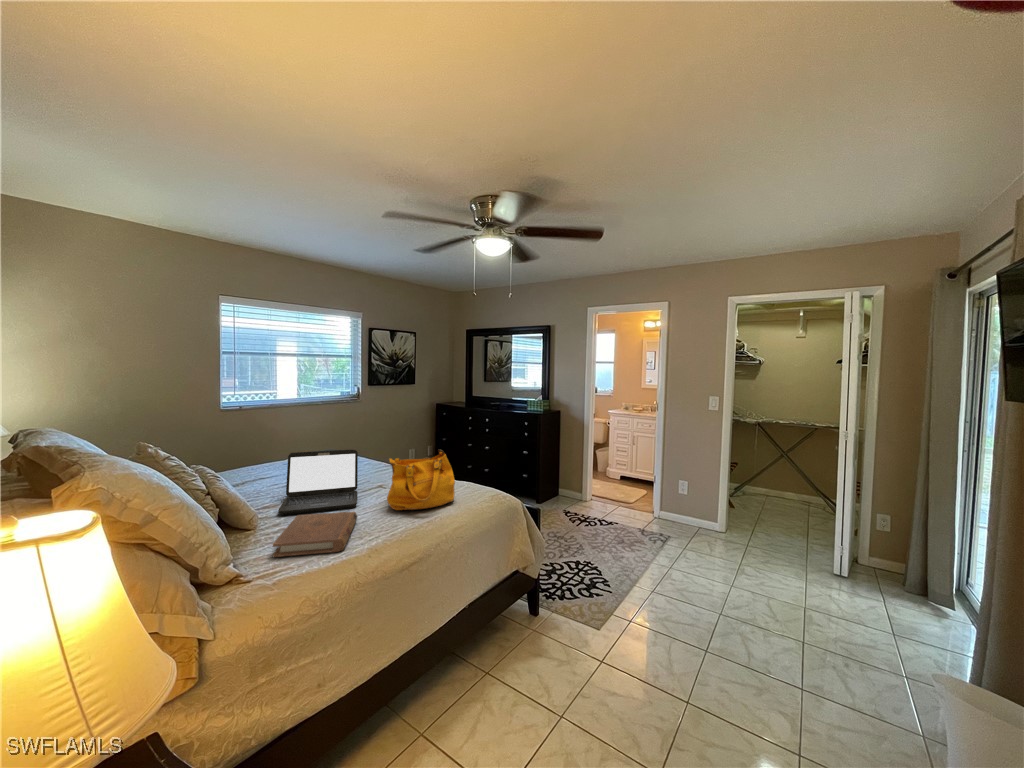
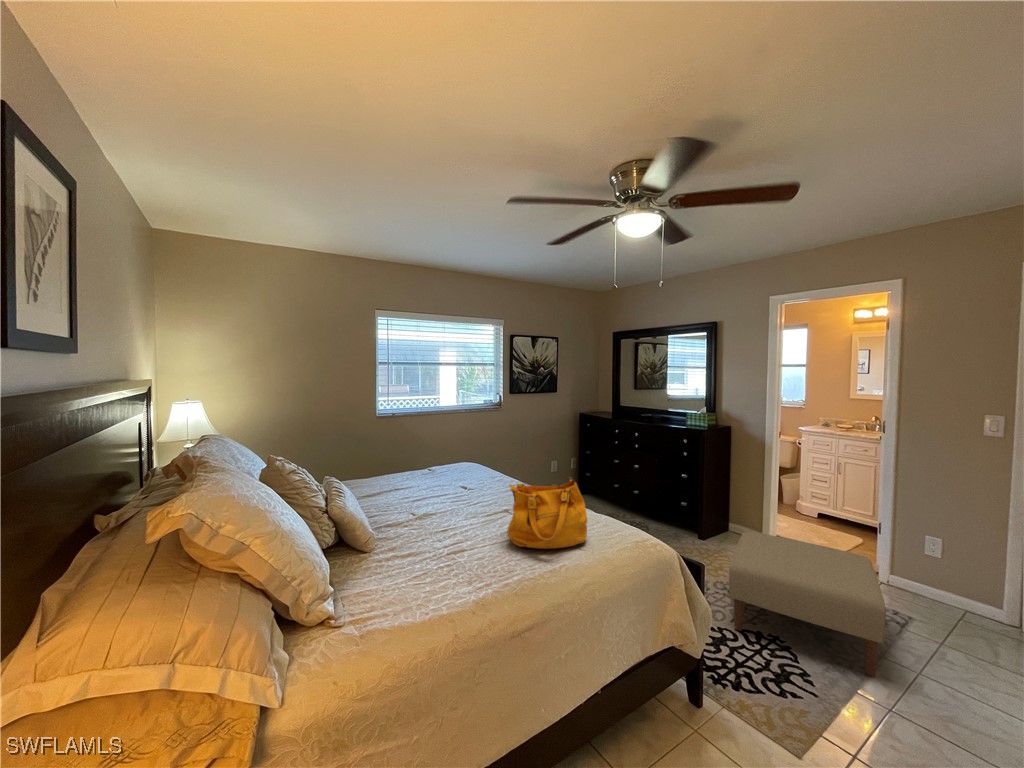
laptop: present [278,450,358,515] -> none [401,467,483,535]
ottoman: none [558,490,650,573] -> present [729,532,886,677]
book: present [273,512,357,557] -> none [380,540,473,597]

